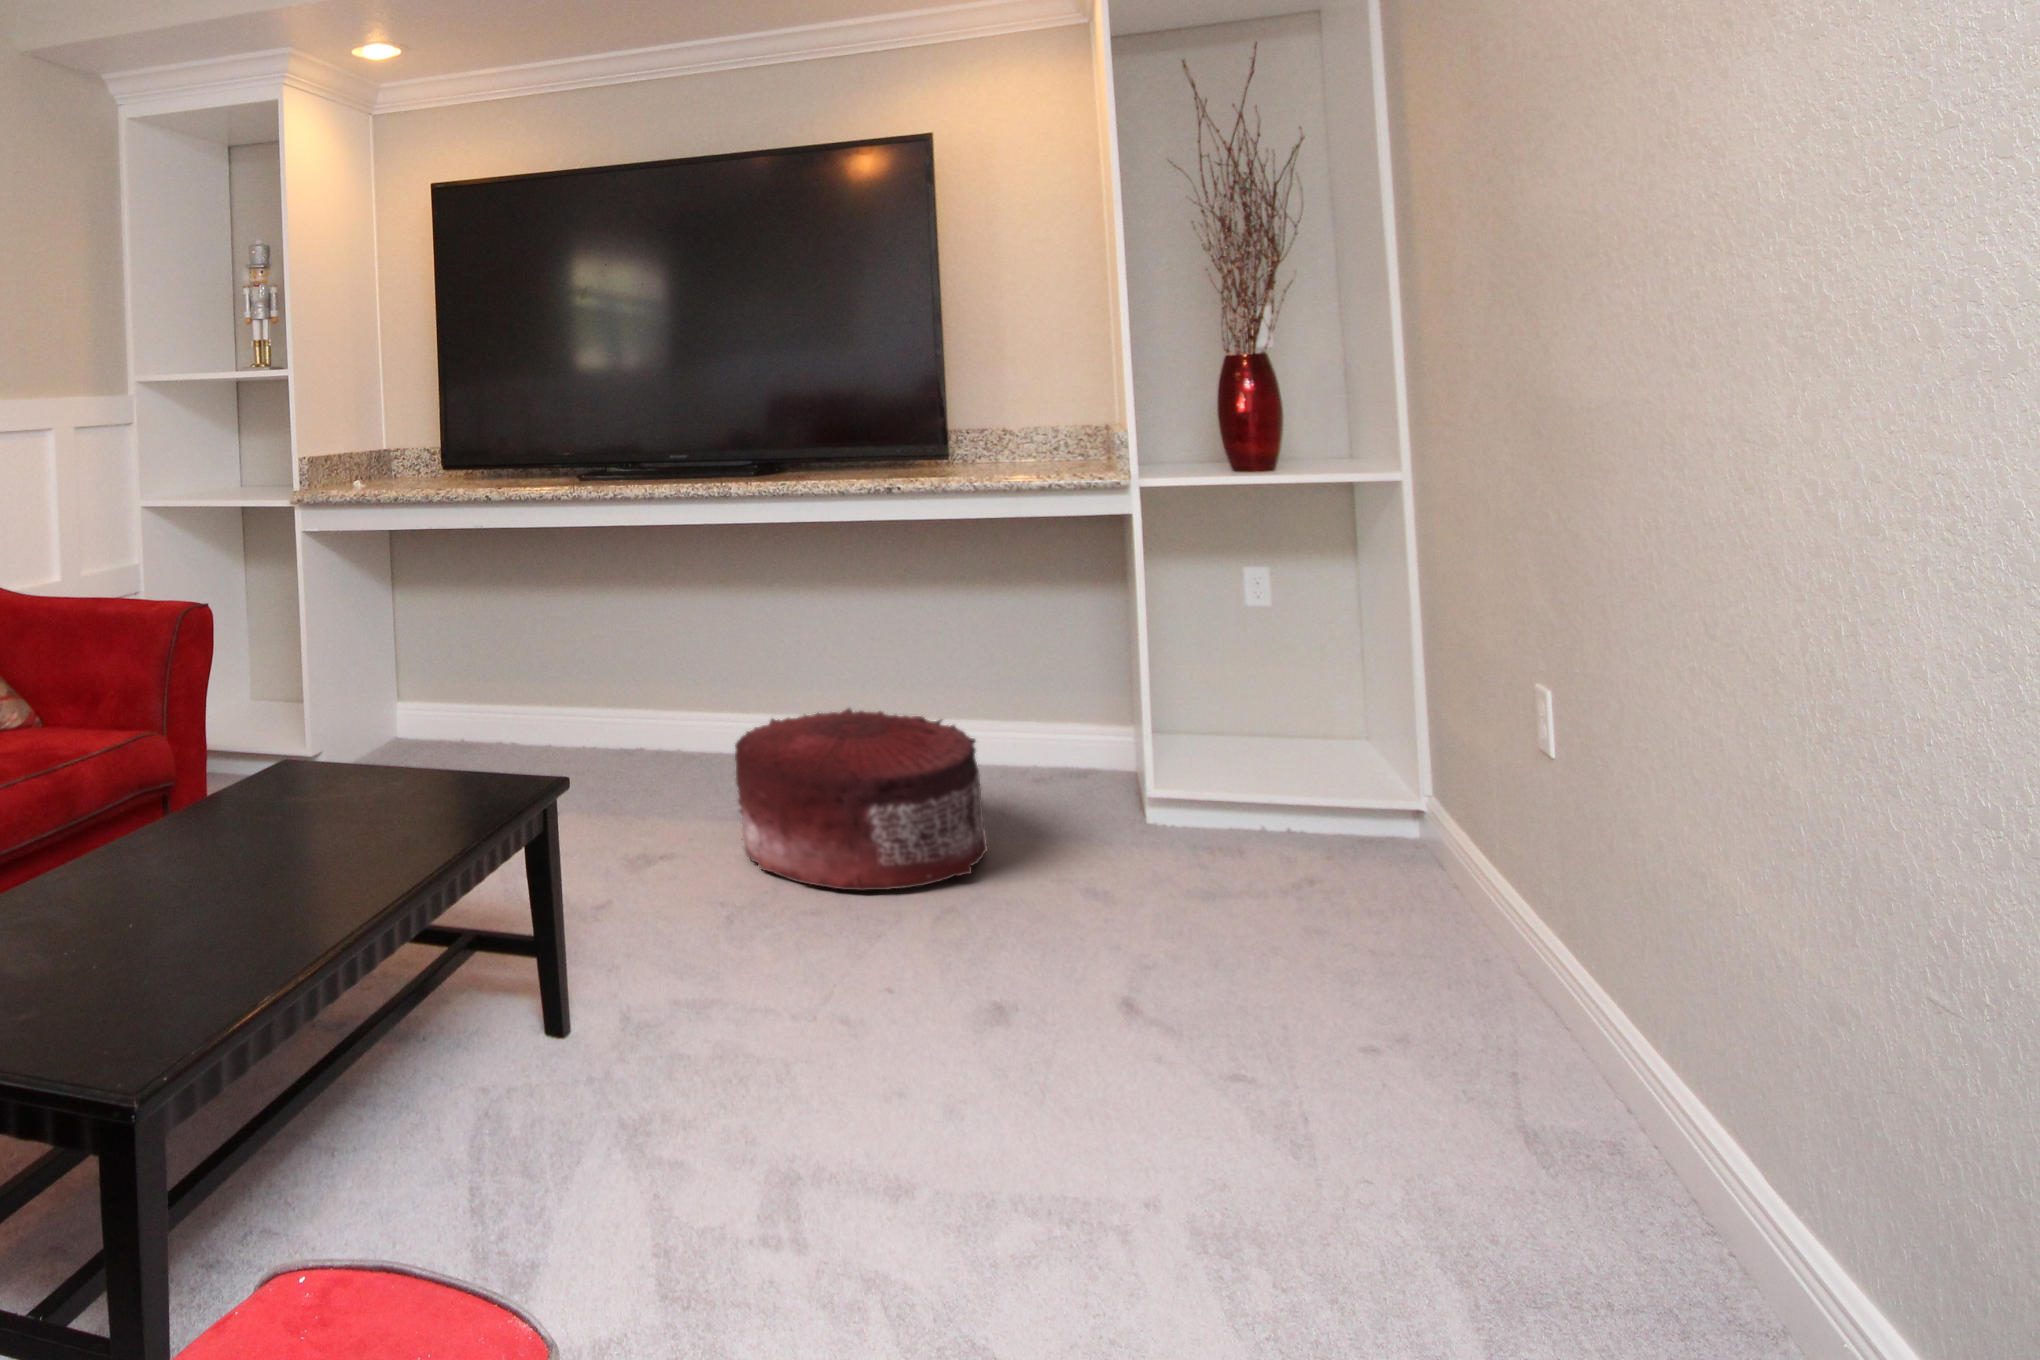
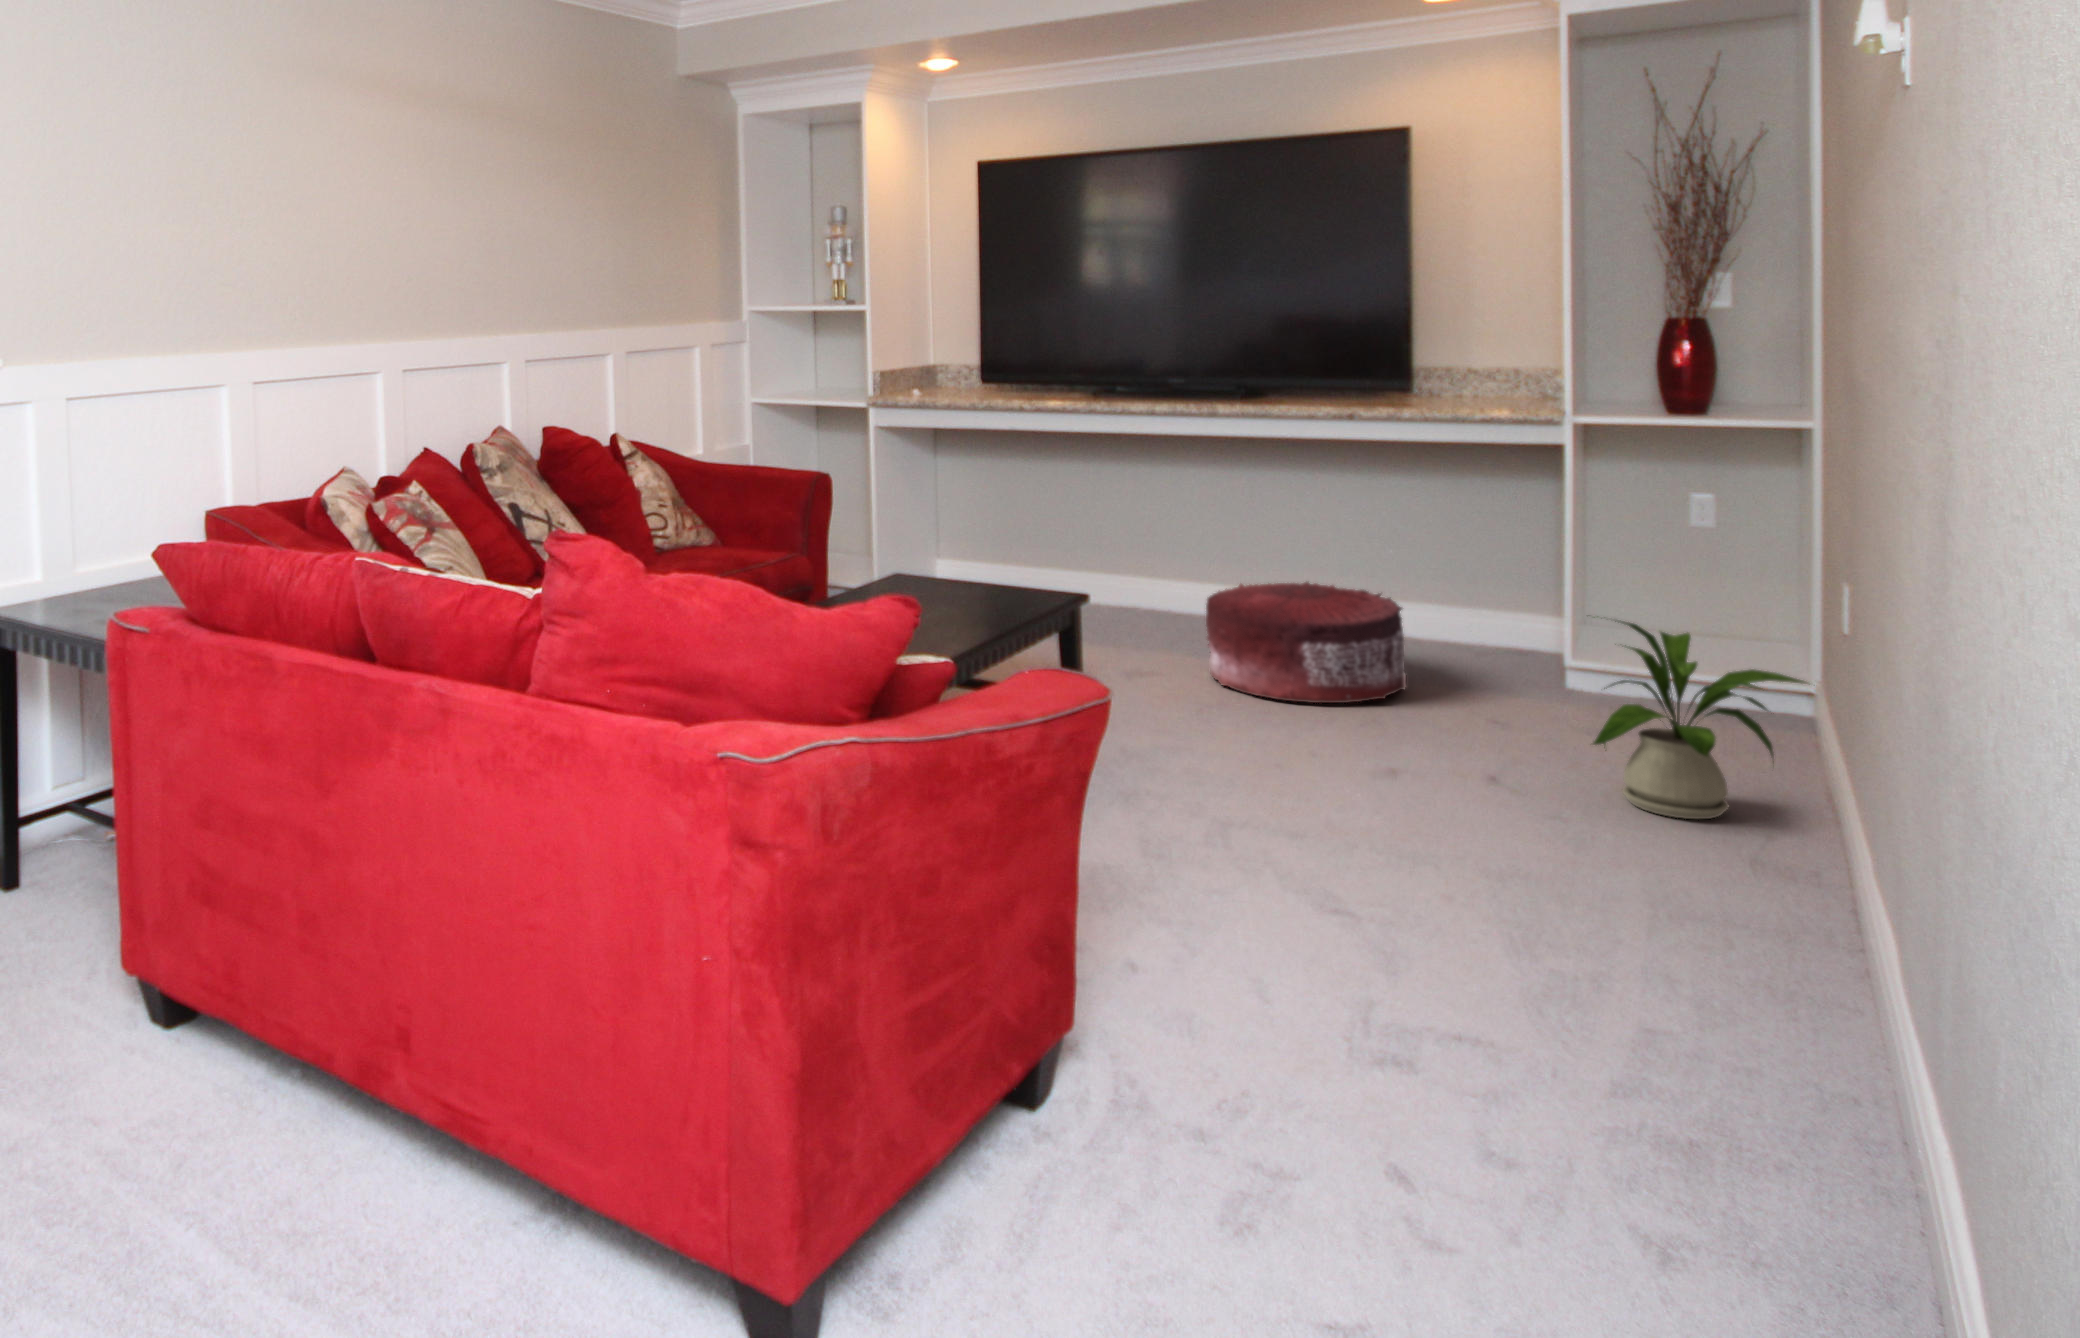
house plant: none [1292,762,1577,1067] -> present [1593,621,1806,819]

